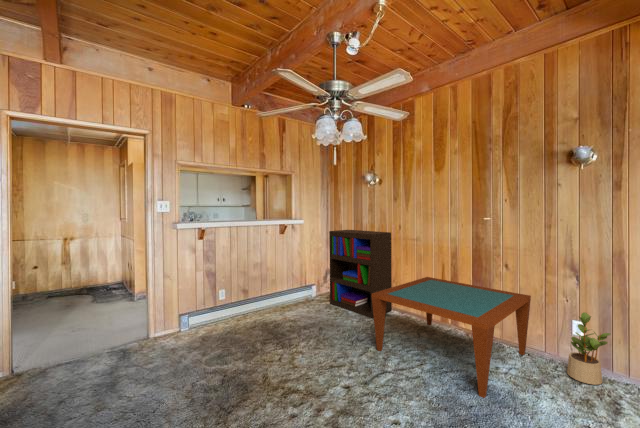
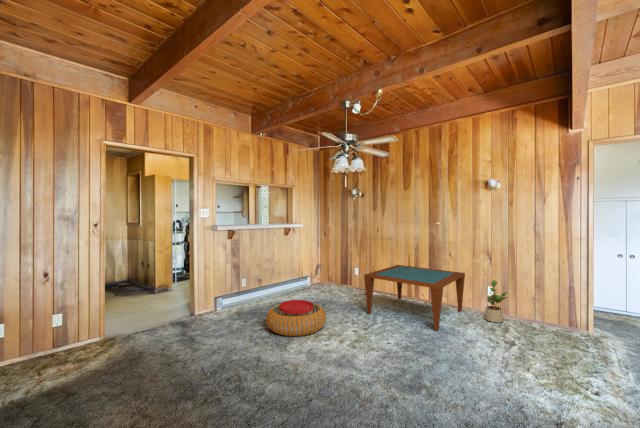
bookshelf: present [329,230,392,319] -> none [323,231,371,297]
pouf: none [221,328,309,391] -> present [267,300,326,336]

